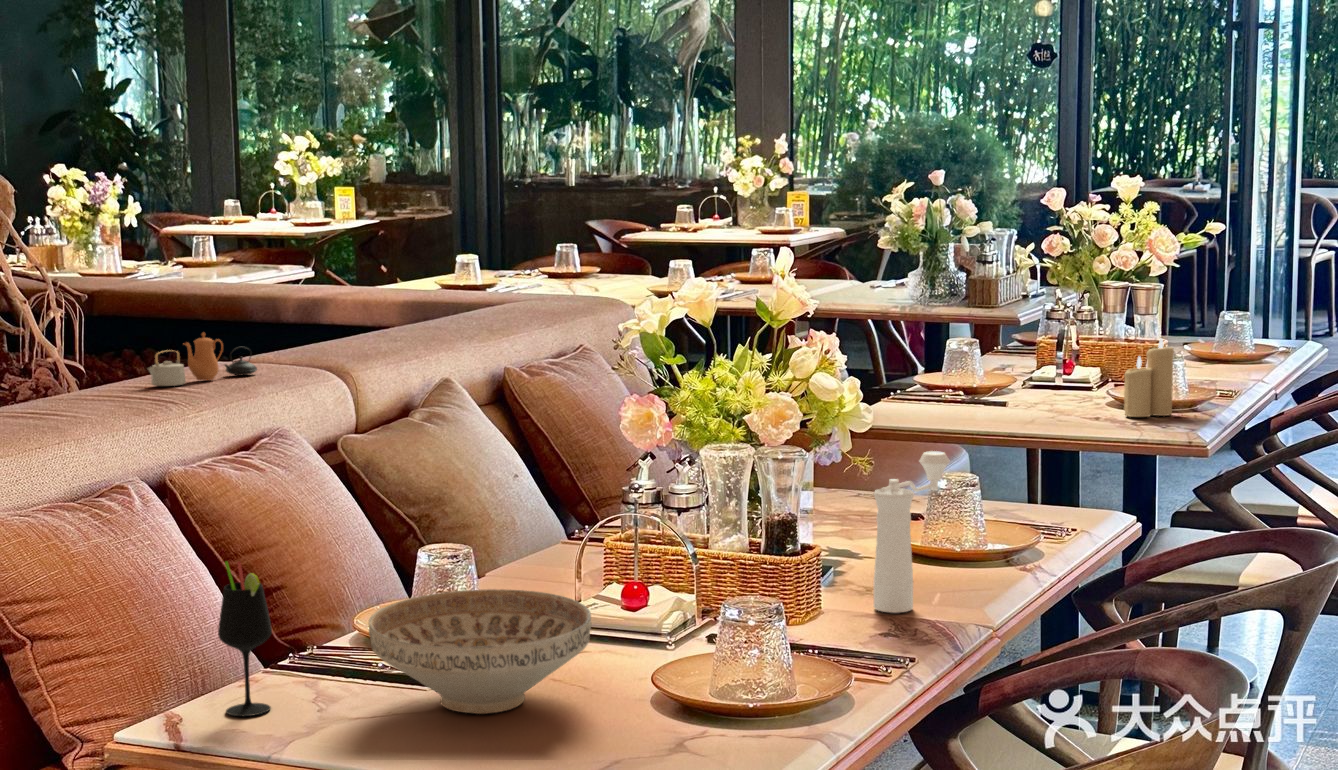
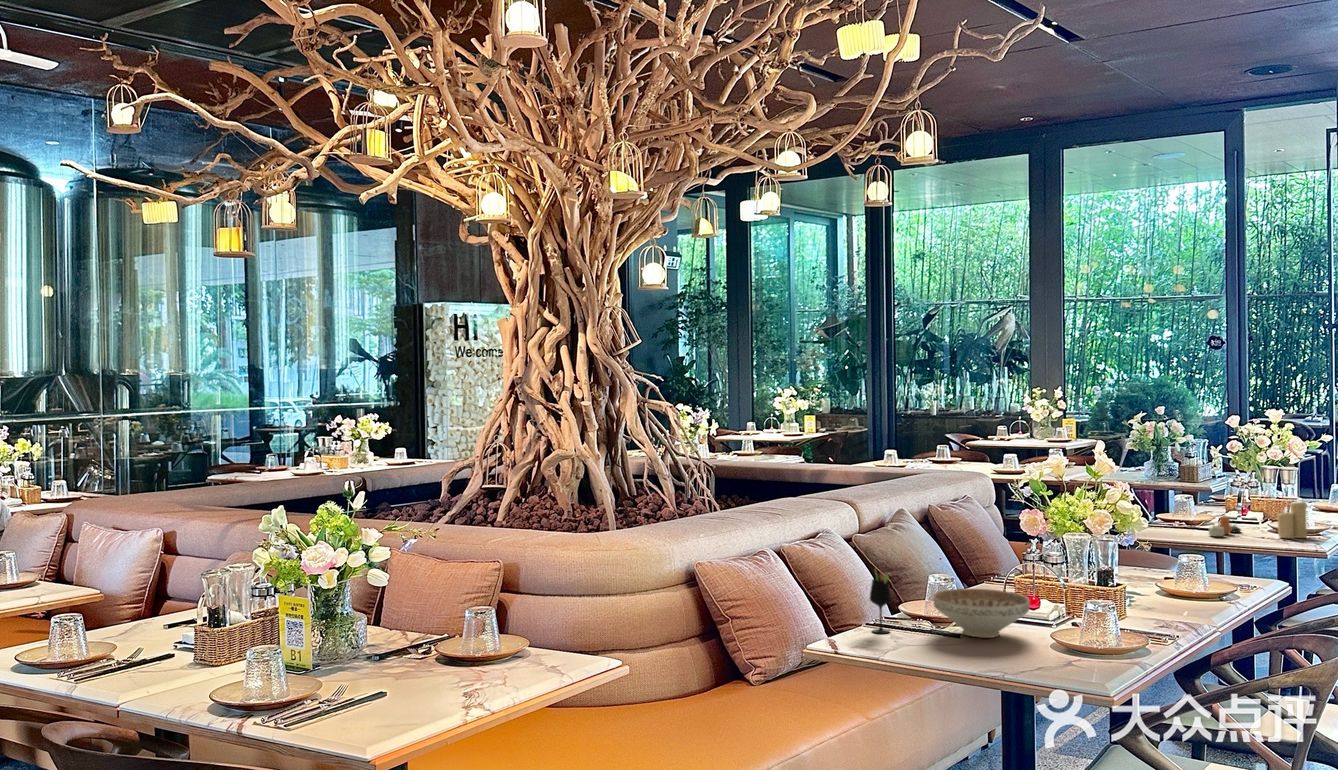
teapot: present [148,333,257,386] -> present [1209,515,1241,536]
pepper mill: present [874,451,949,613] -> none [1152,541,1189,614]

